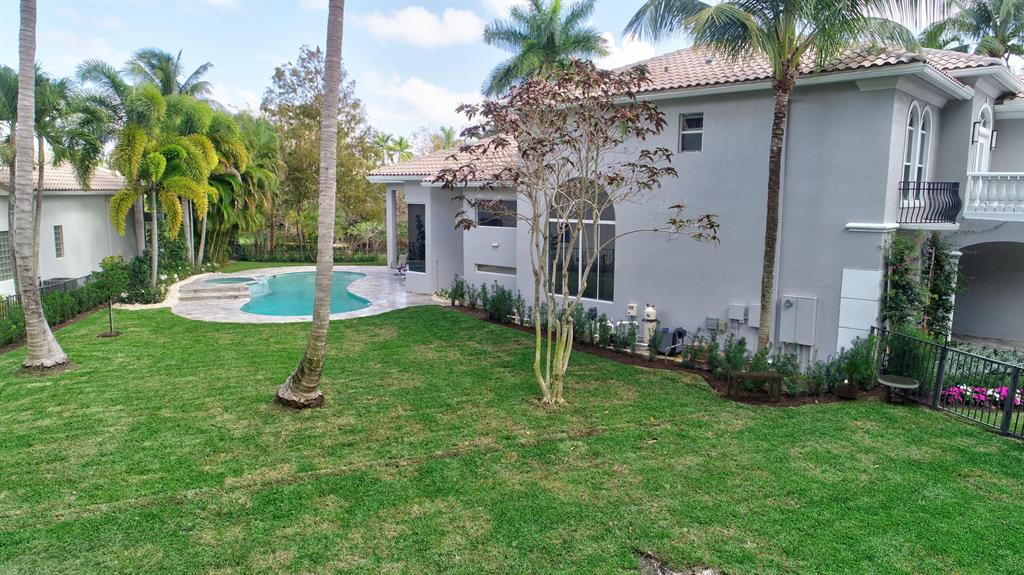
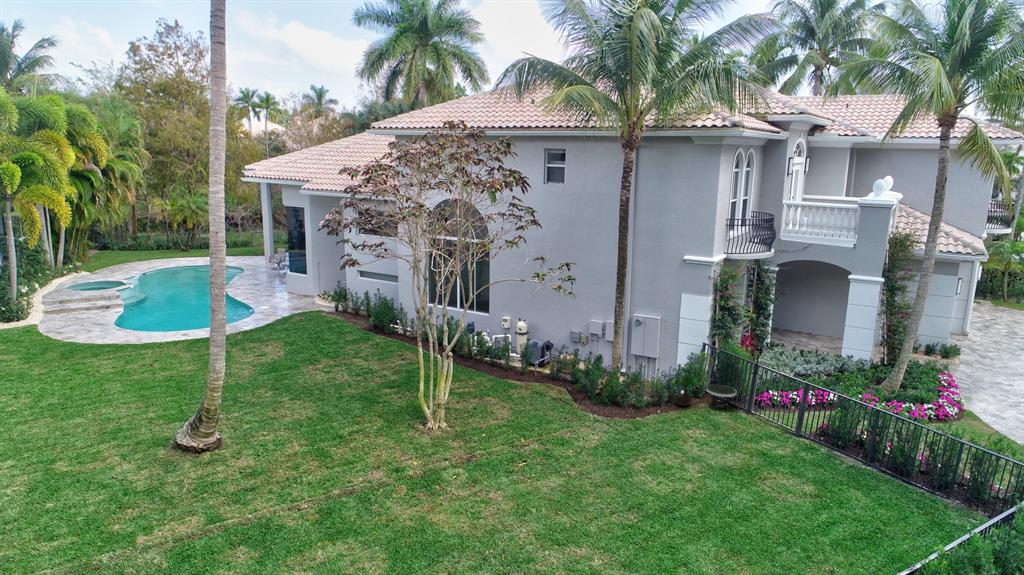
bench: present [727,371,783,402] -> none [587,387,632,415]

